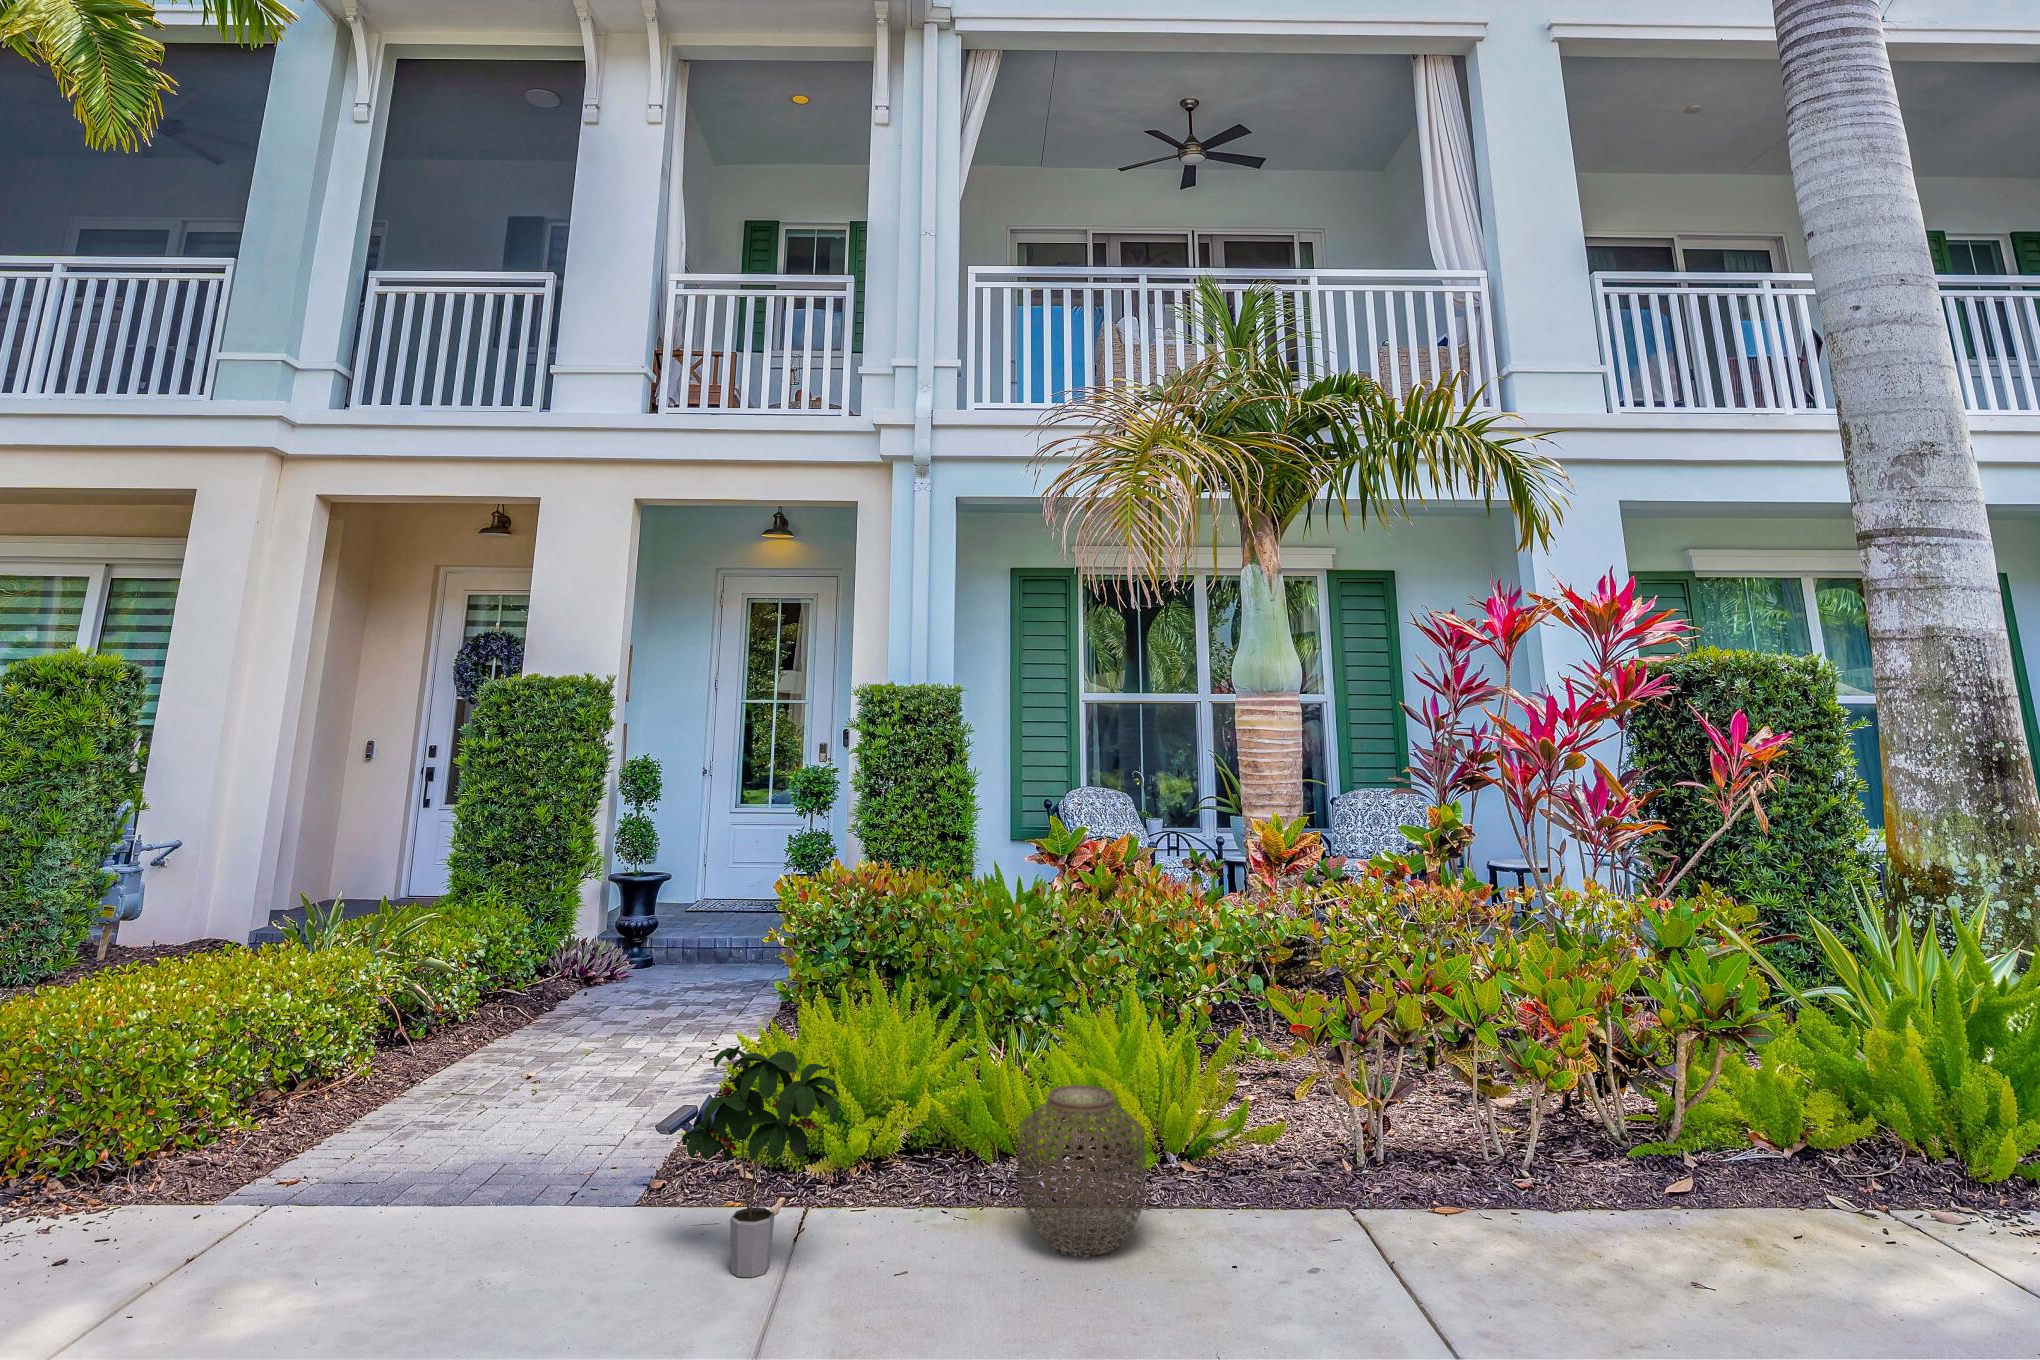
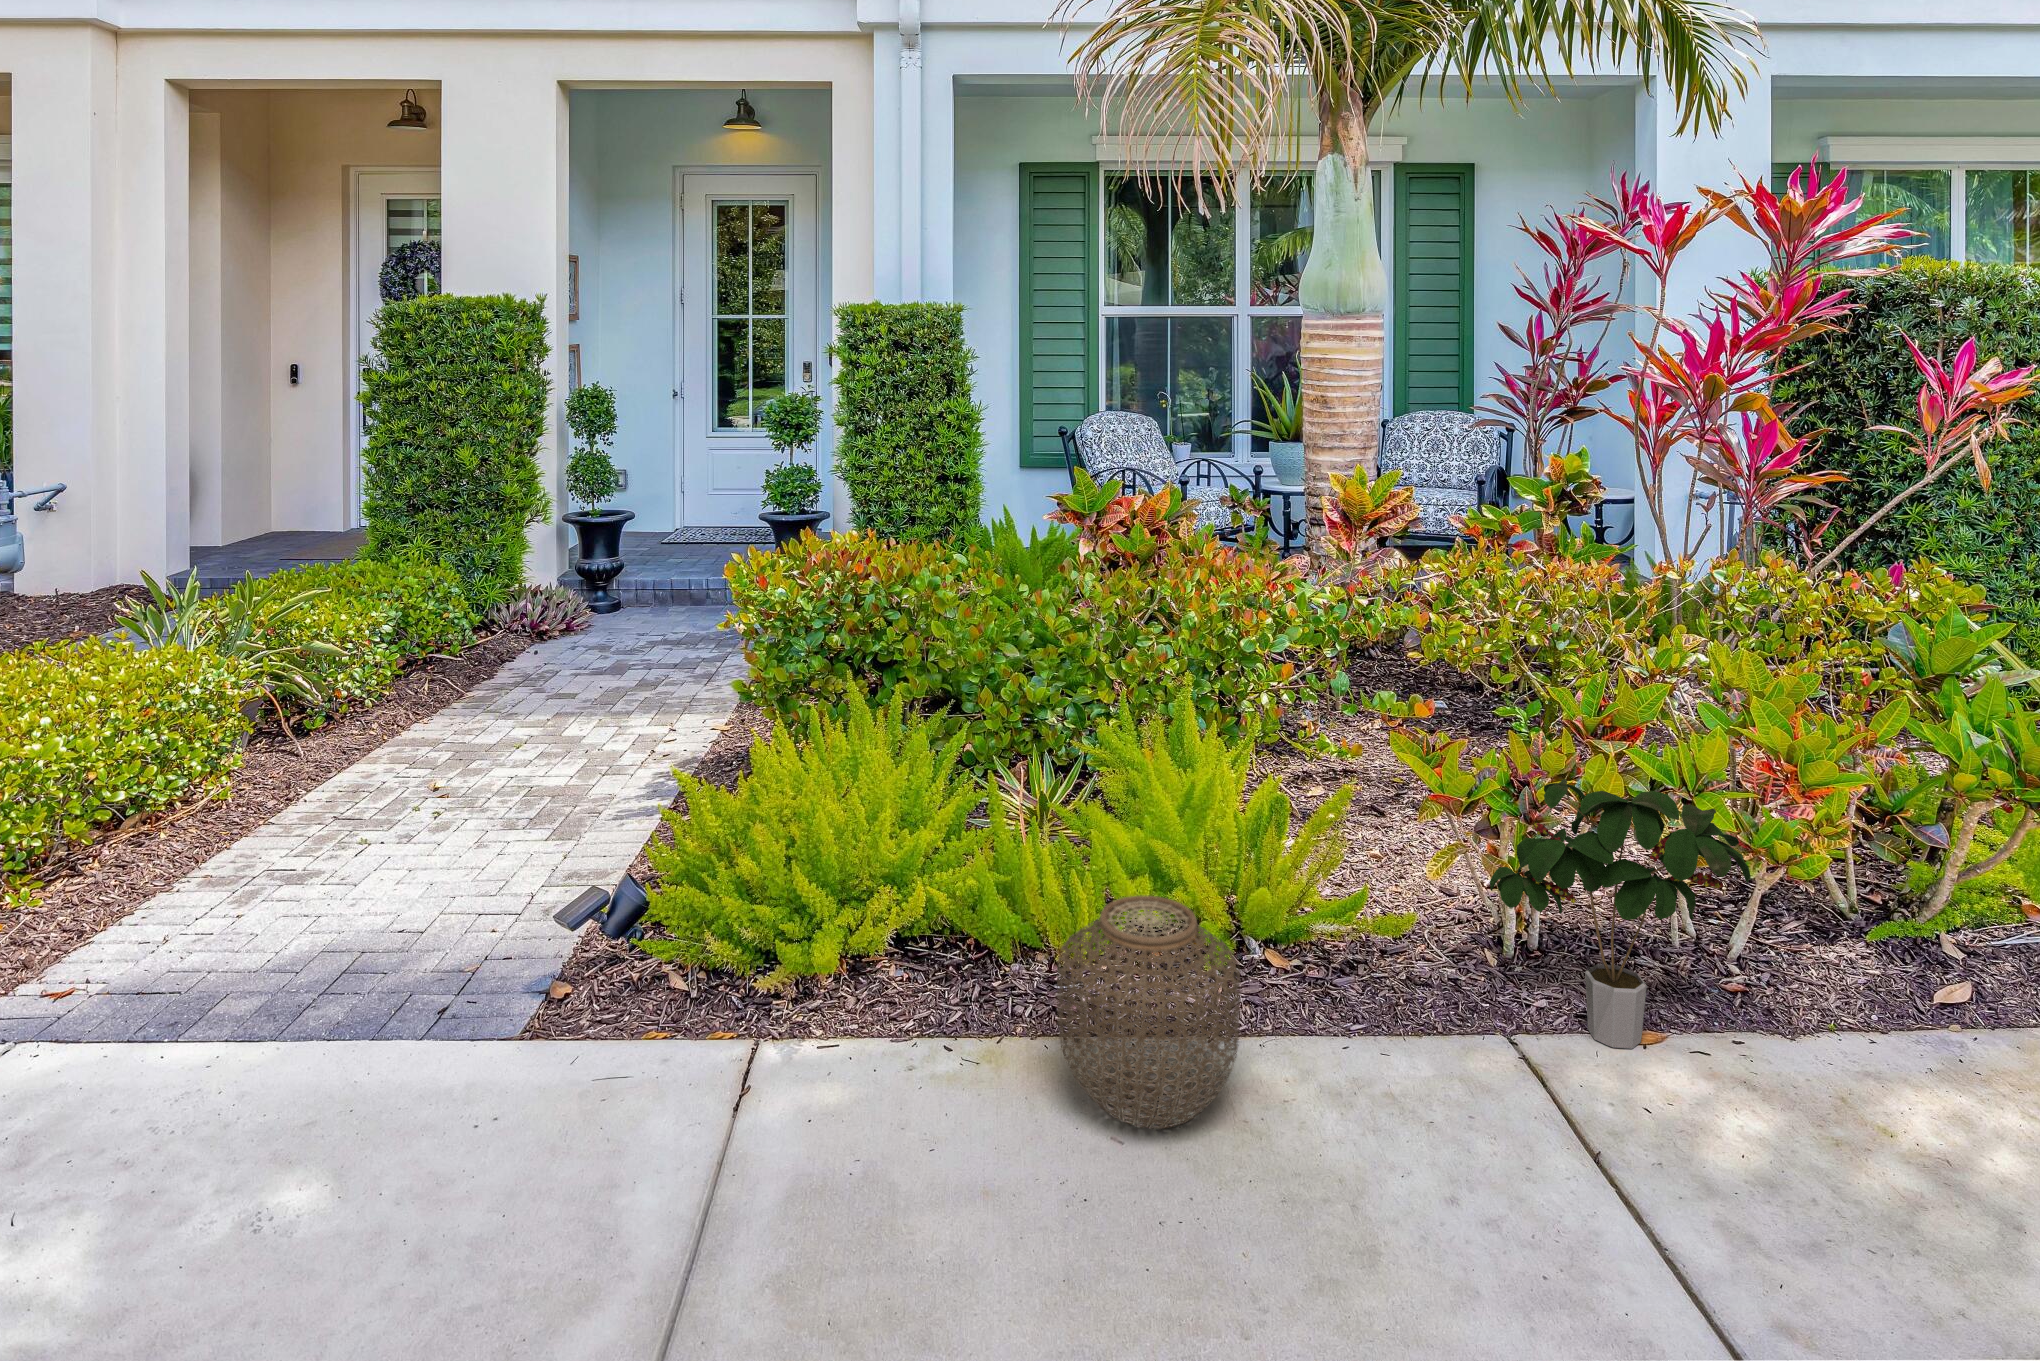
potted plant: present [682,1046,839,1277] -> present [1490,779,1751,1049]

